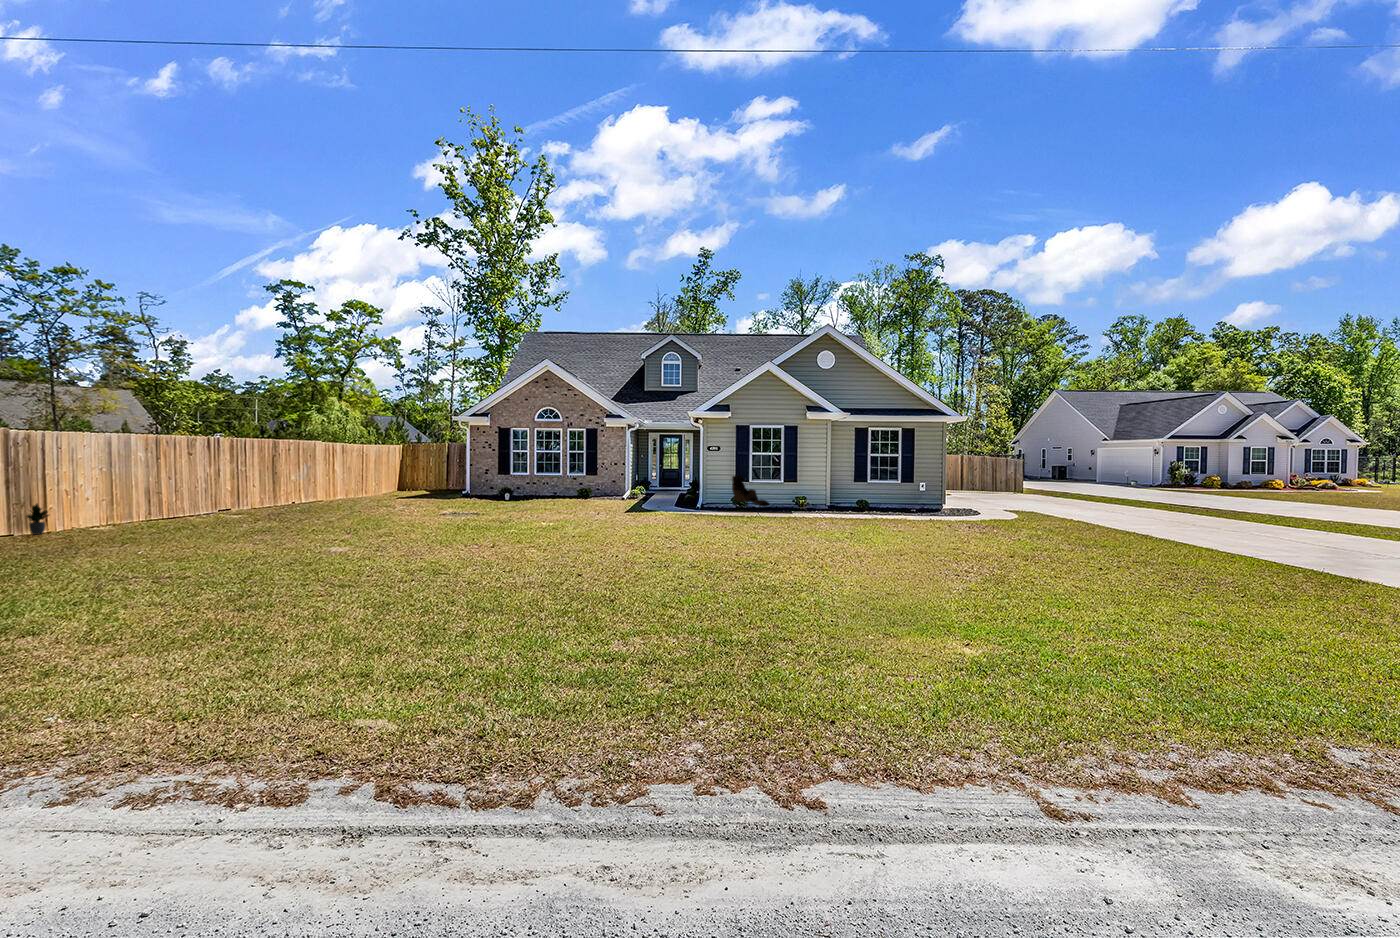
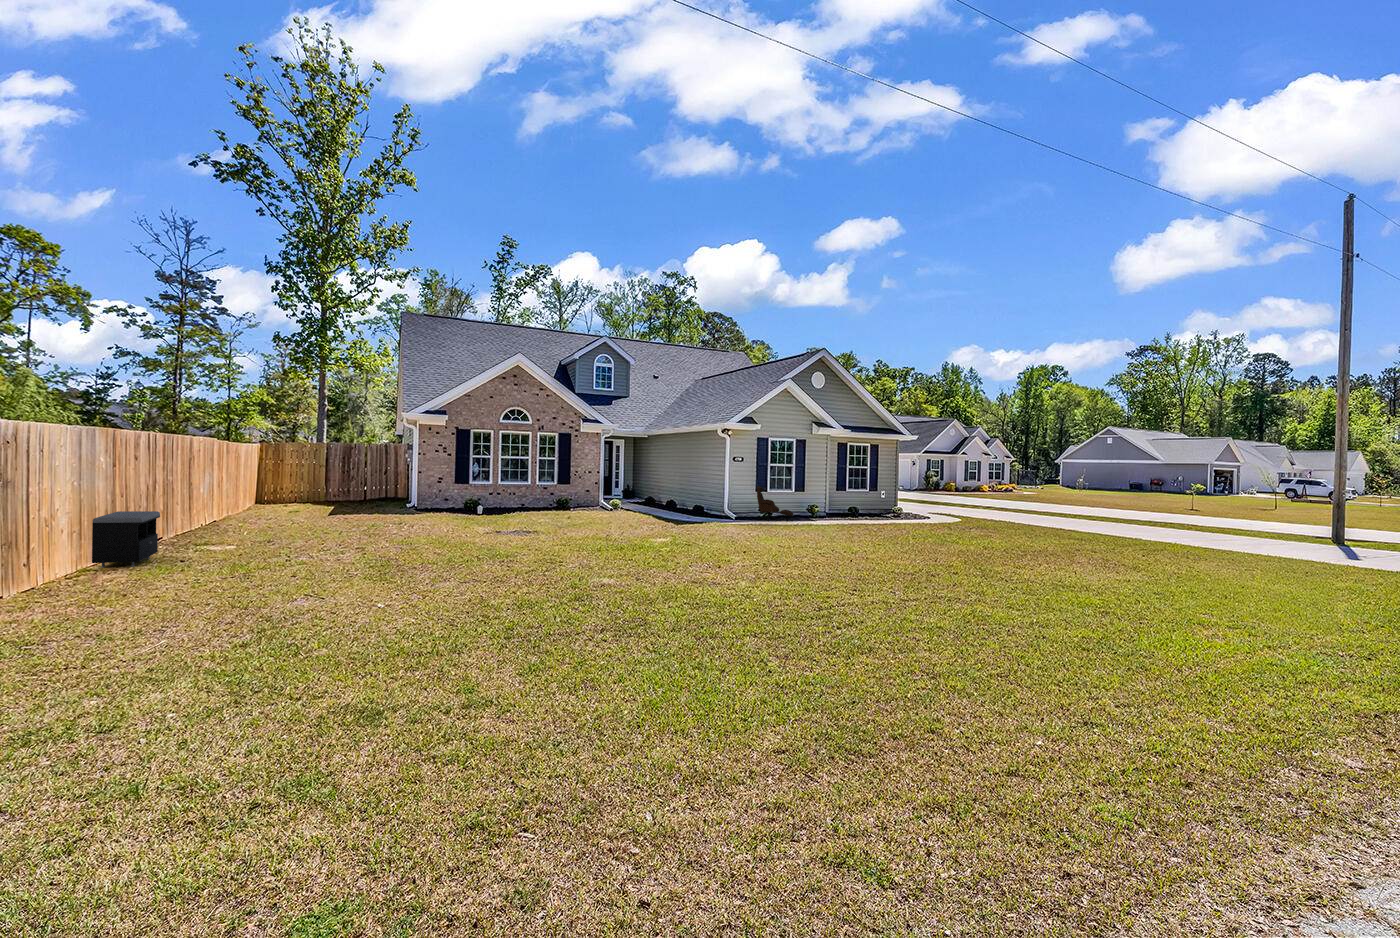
storage bench: none [129,488,185,521] -> present [92,511,160,568]
potted plant: present [27,504,49,535] -> none [35,545,81,601]

